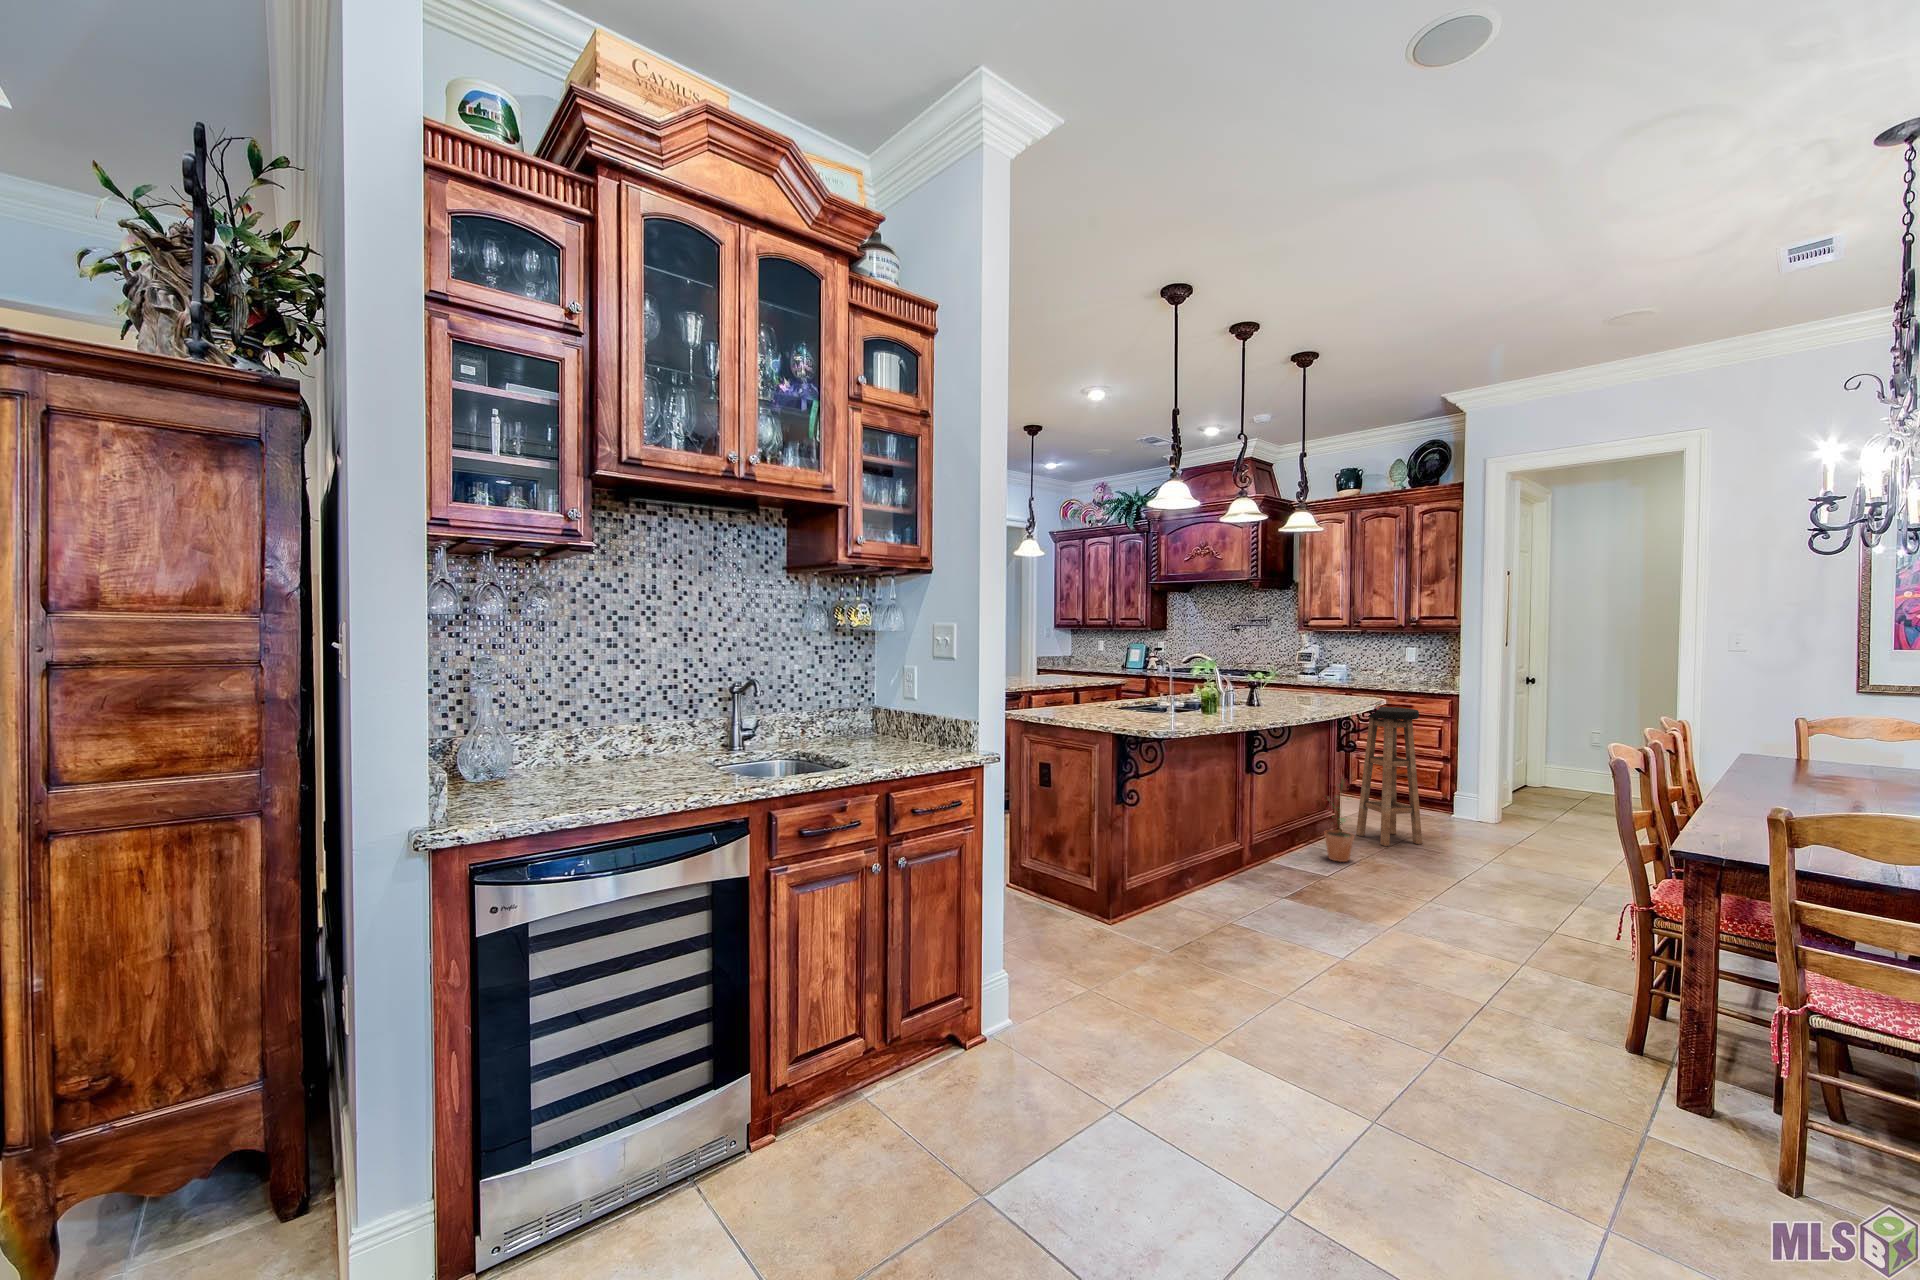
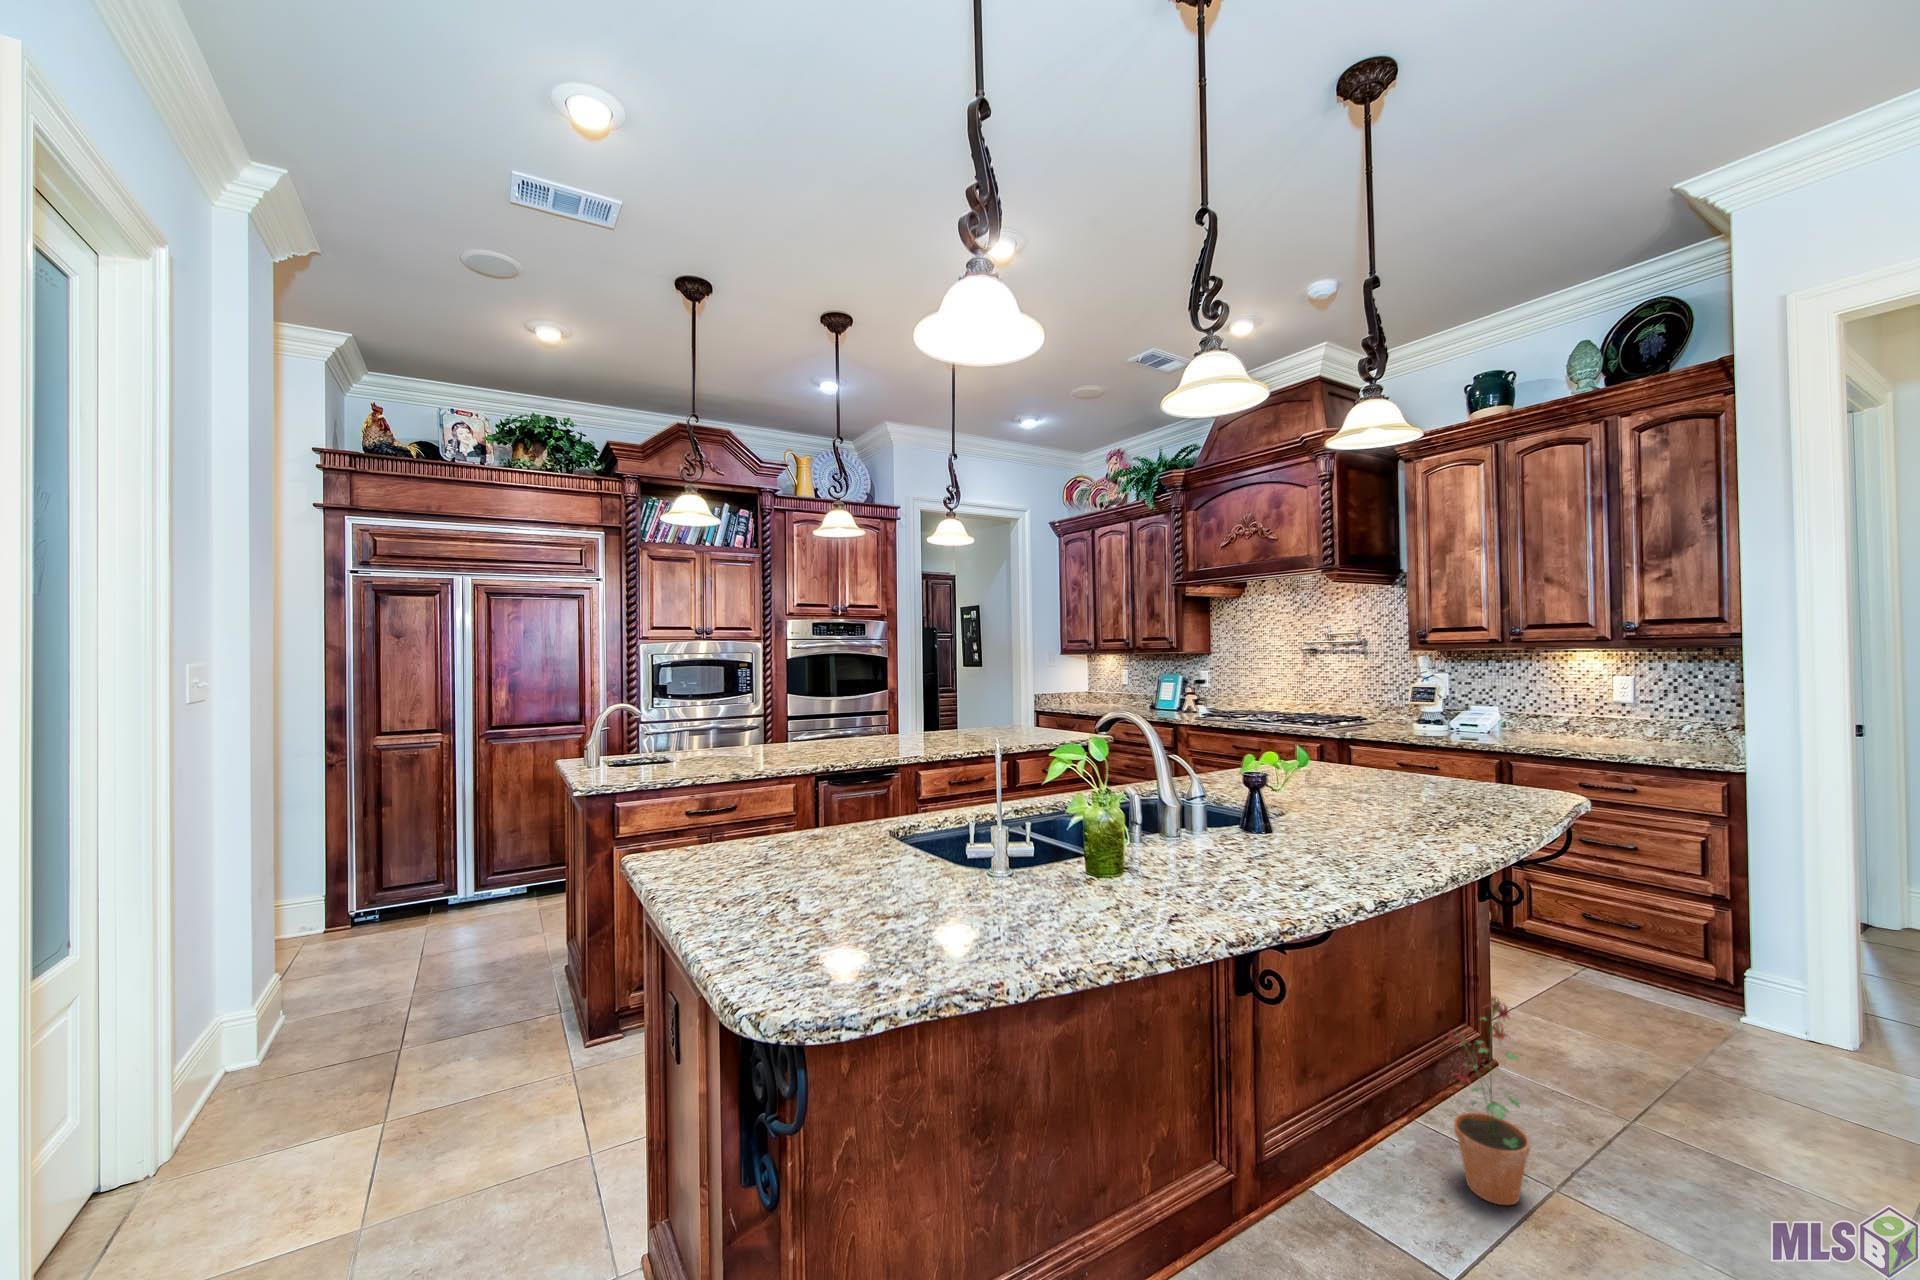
bar stool: present [1356,707,1422,846] -> none [1533,814,1696,1133]

